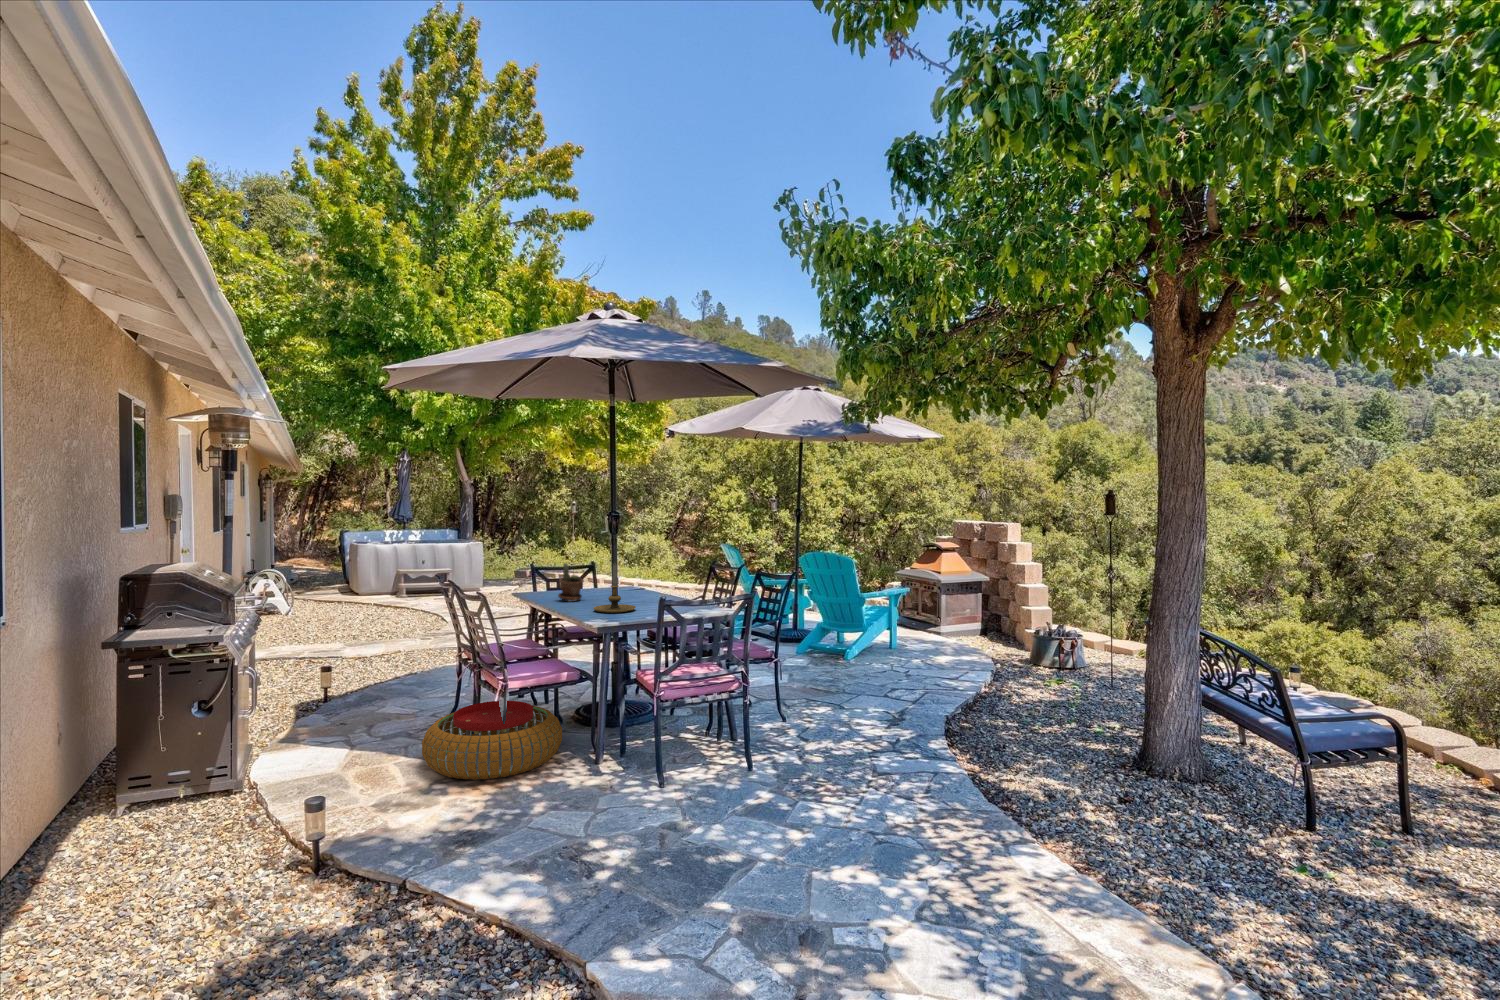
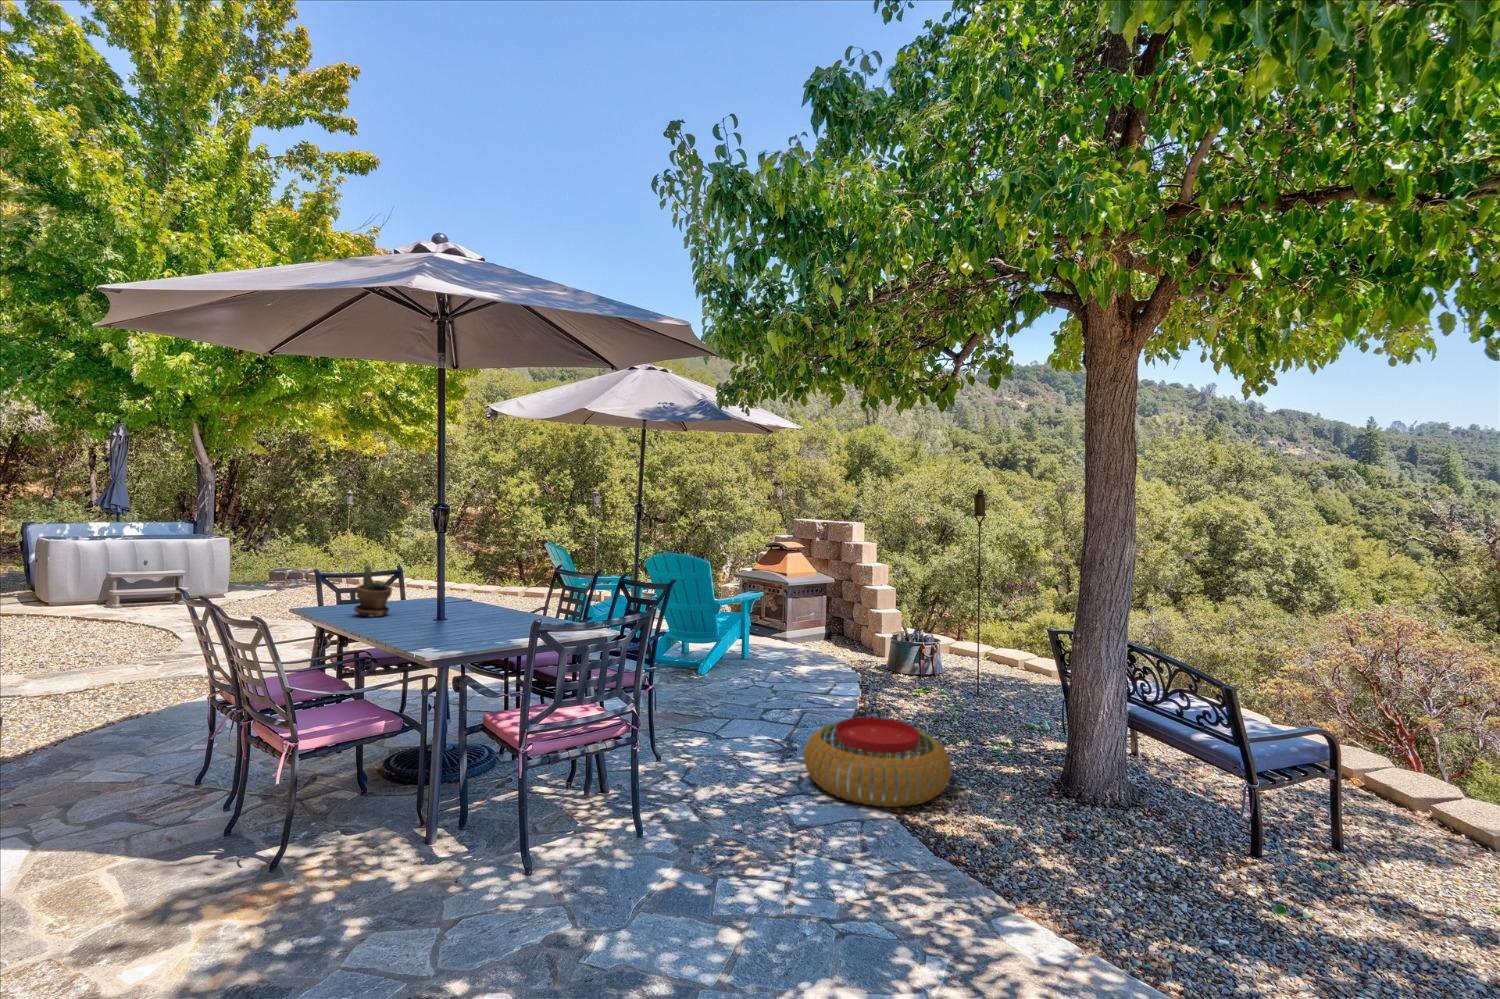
candle holder: present [593,564,636,613] -> none [414,566,475,634]
pouf: present [422,701,562,780] -> present [804,717,951,807]

